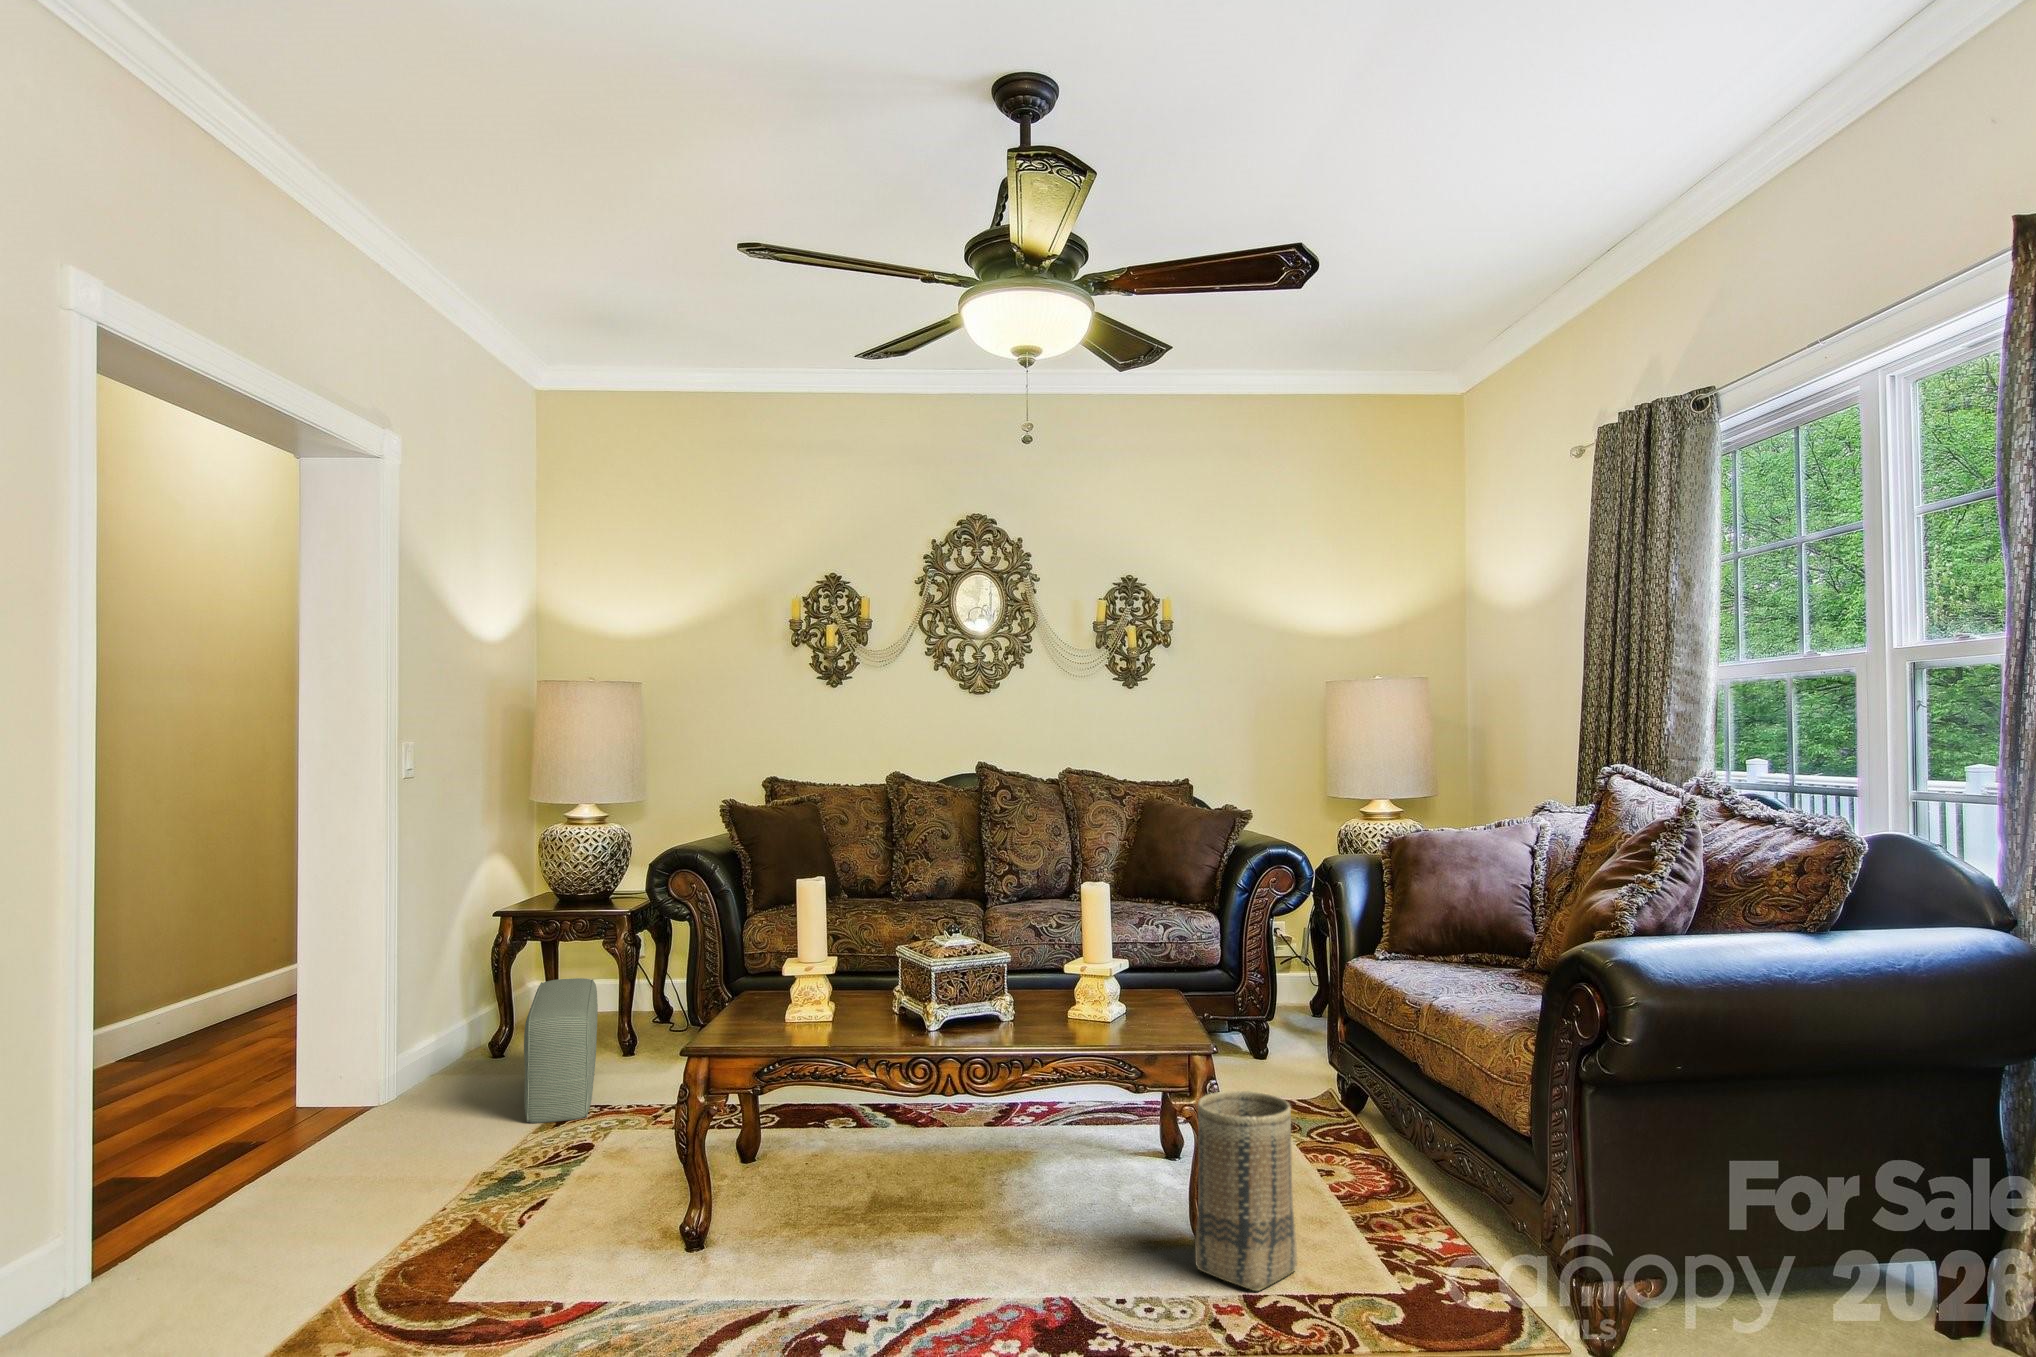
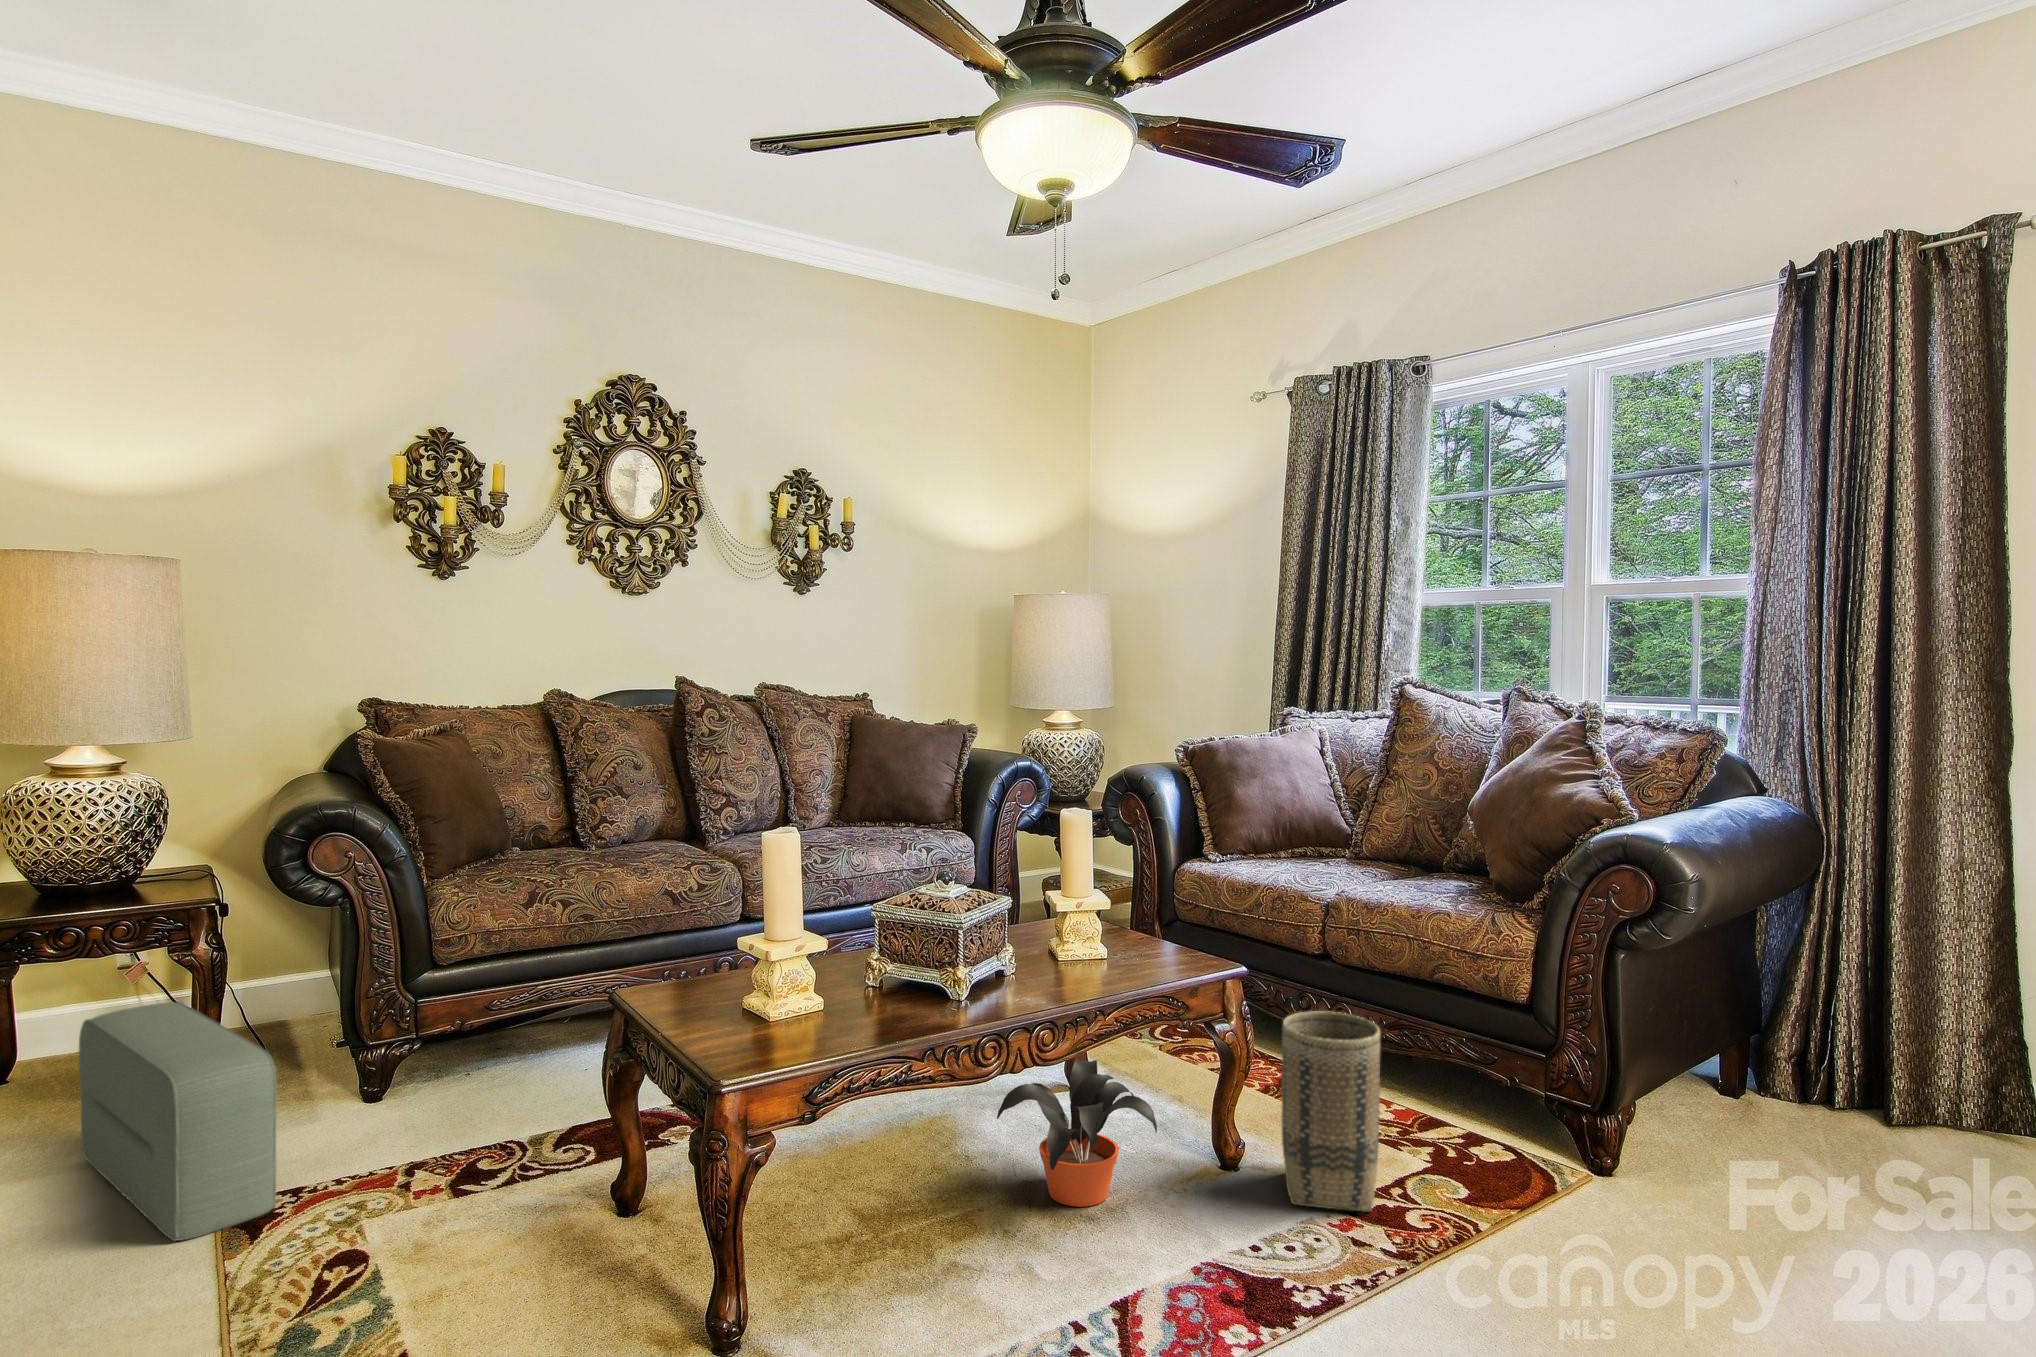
potted plant: none [971,1104,1103,1229] -> present [997,1058,1157,1207]

